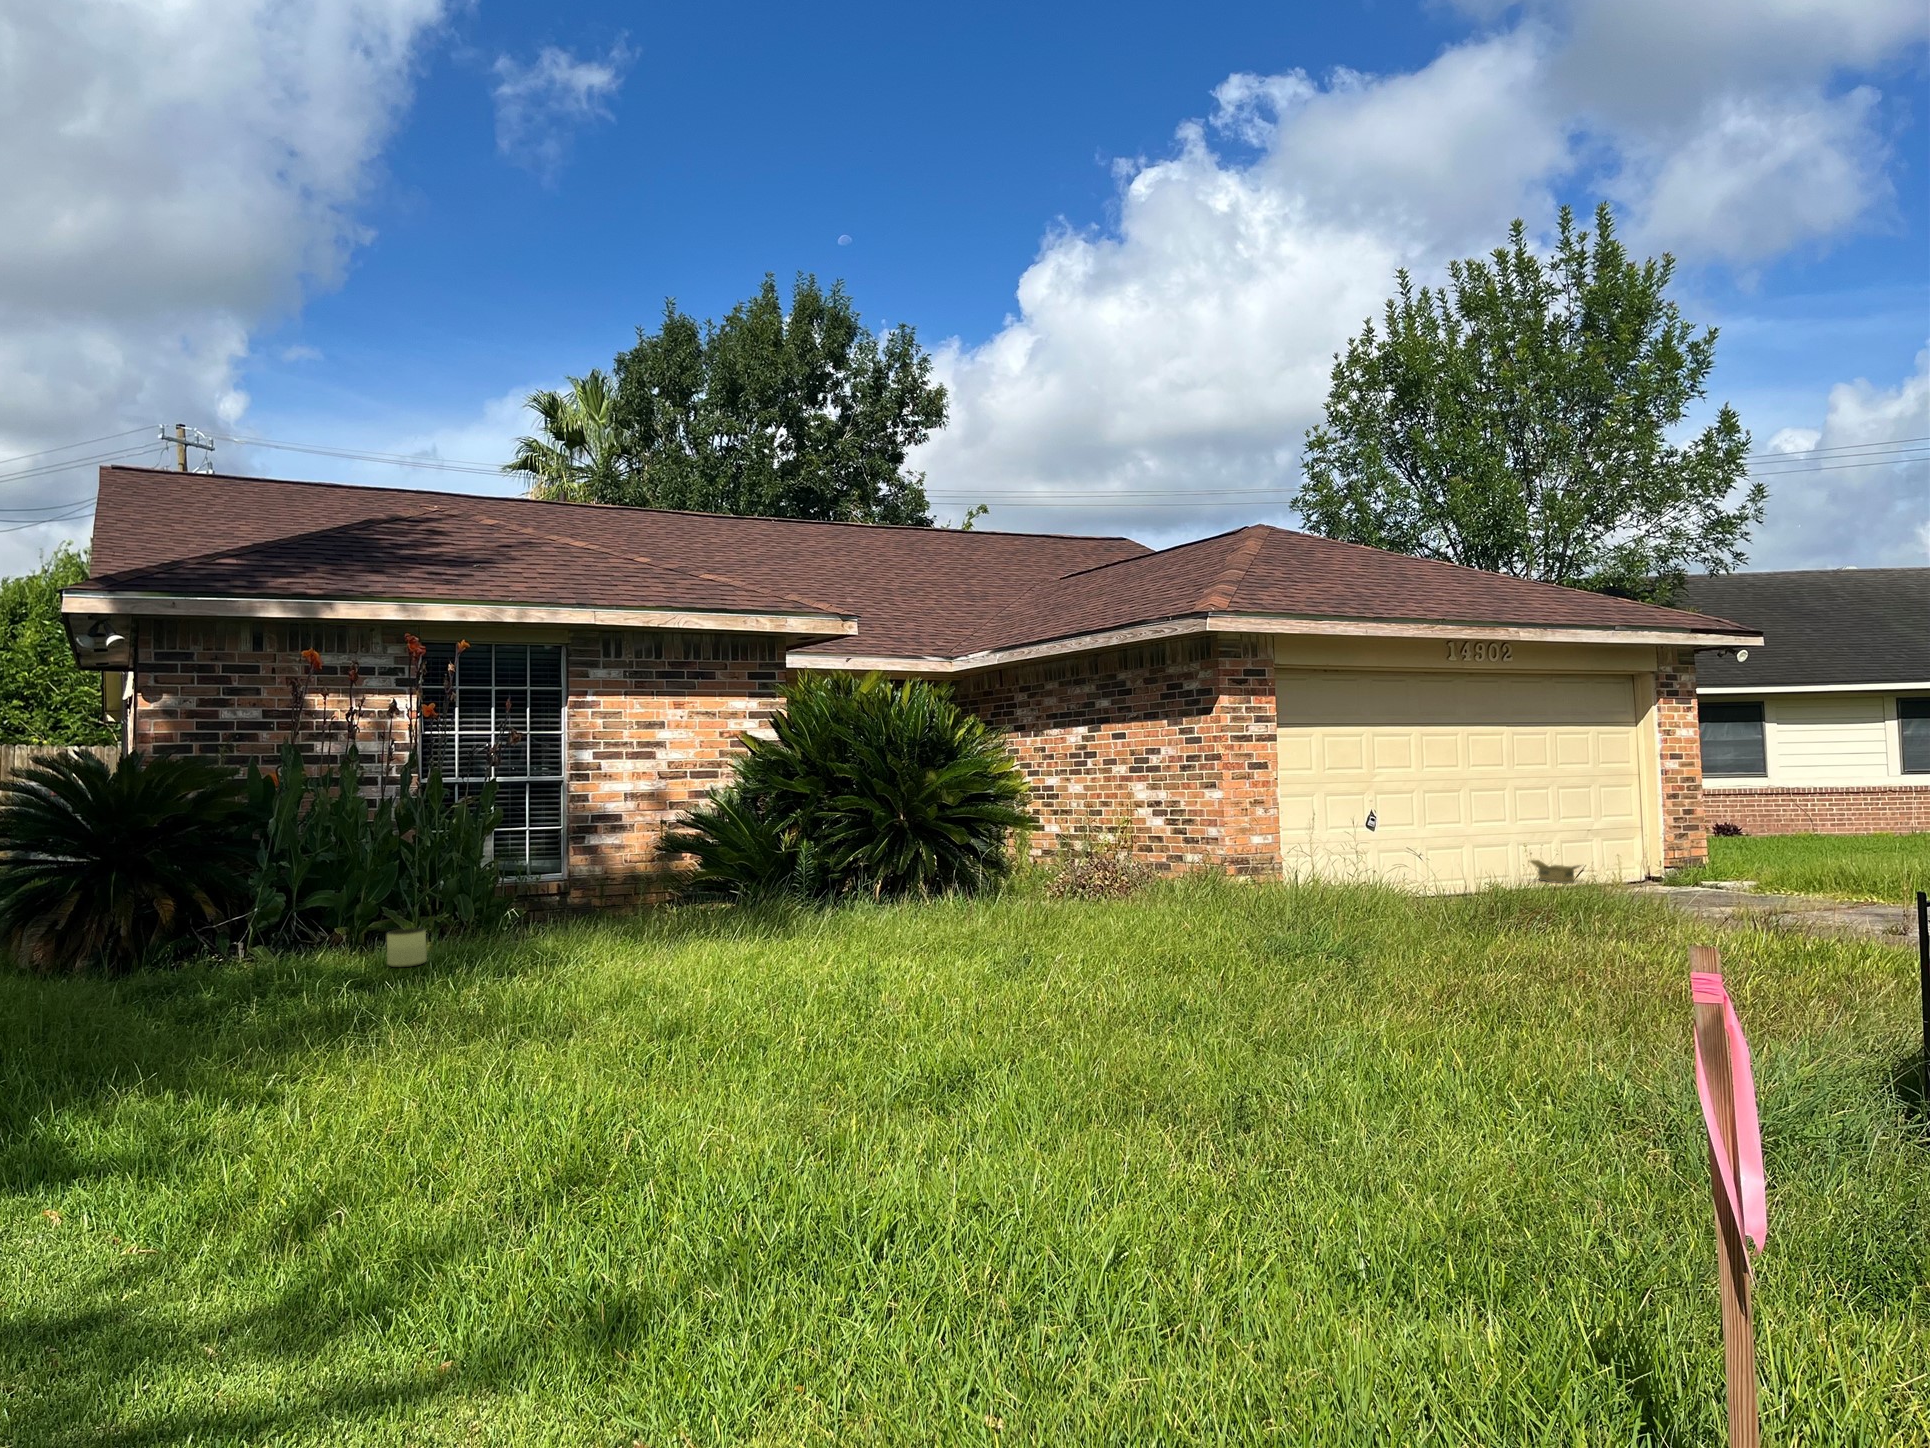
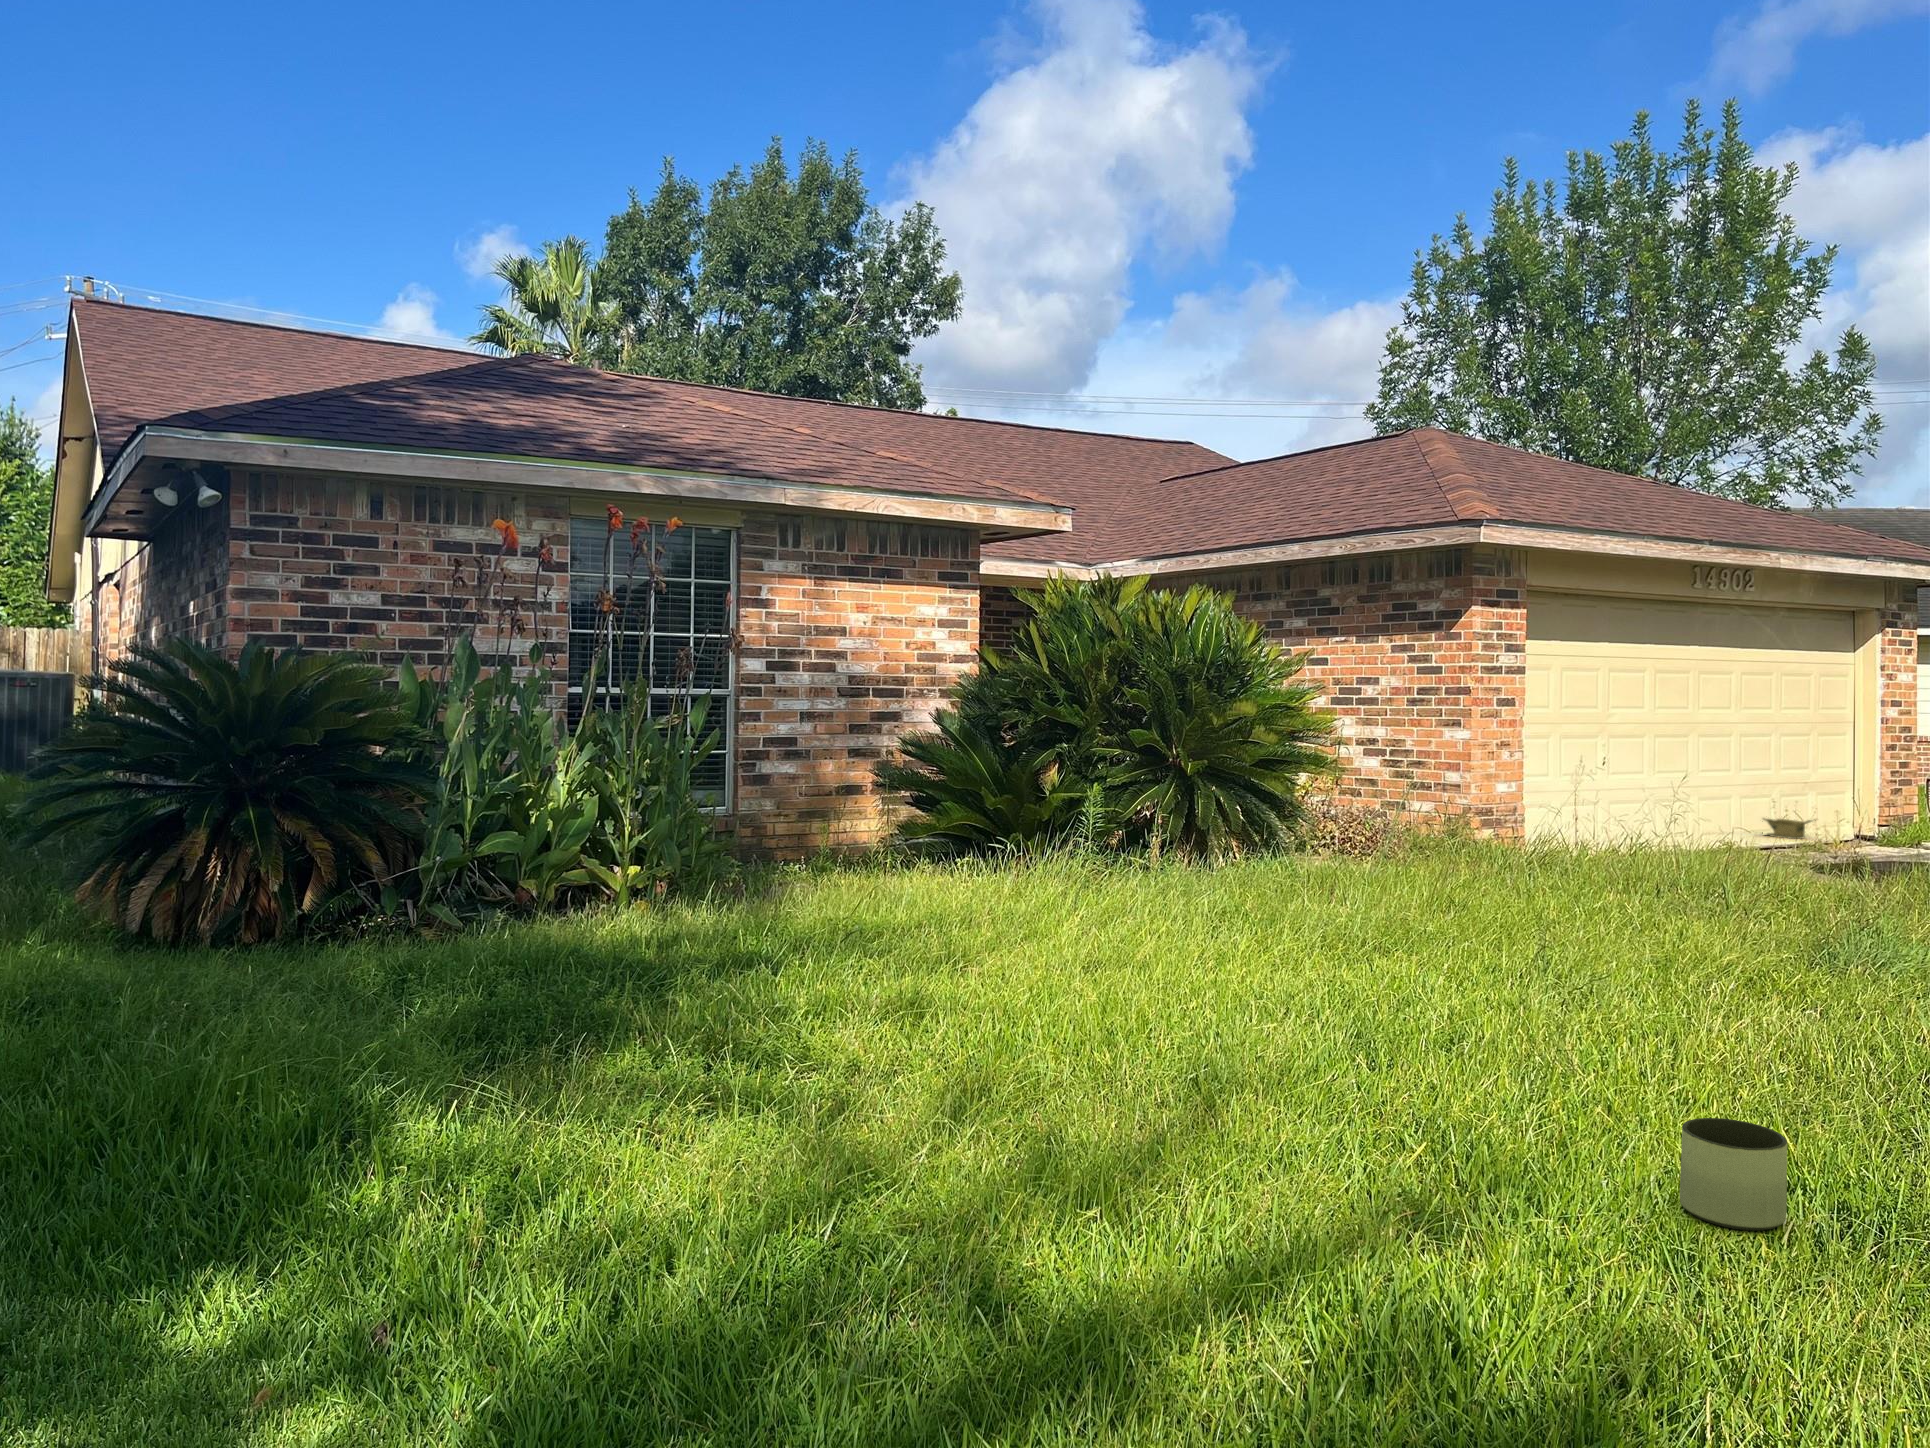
planter: present [387,928,427,967] -> present [1680,1118,1787,1231]

